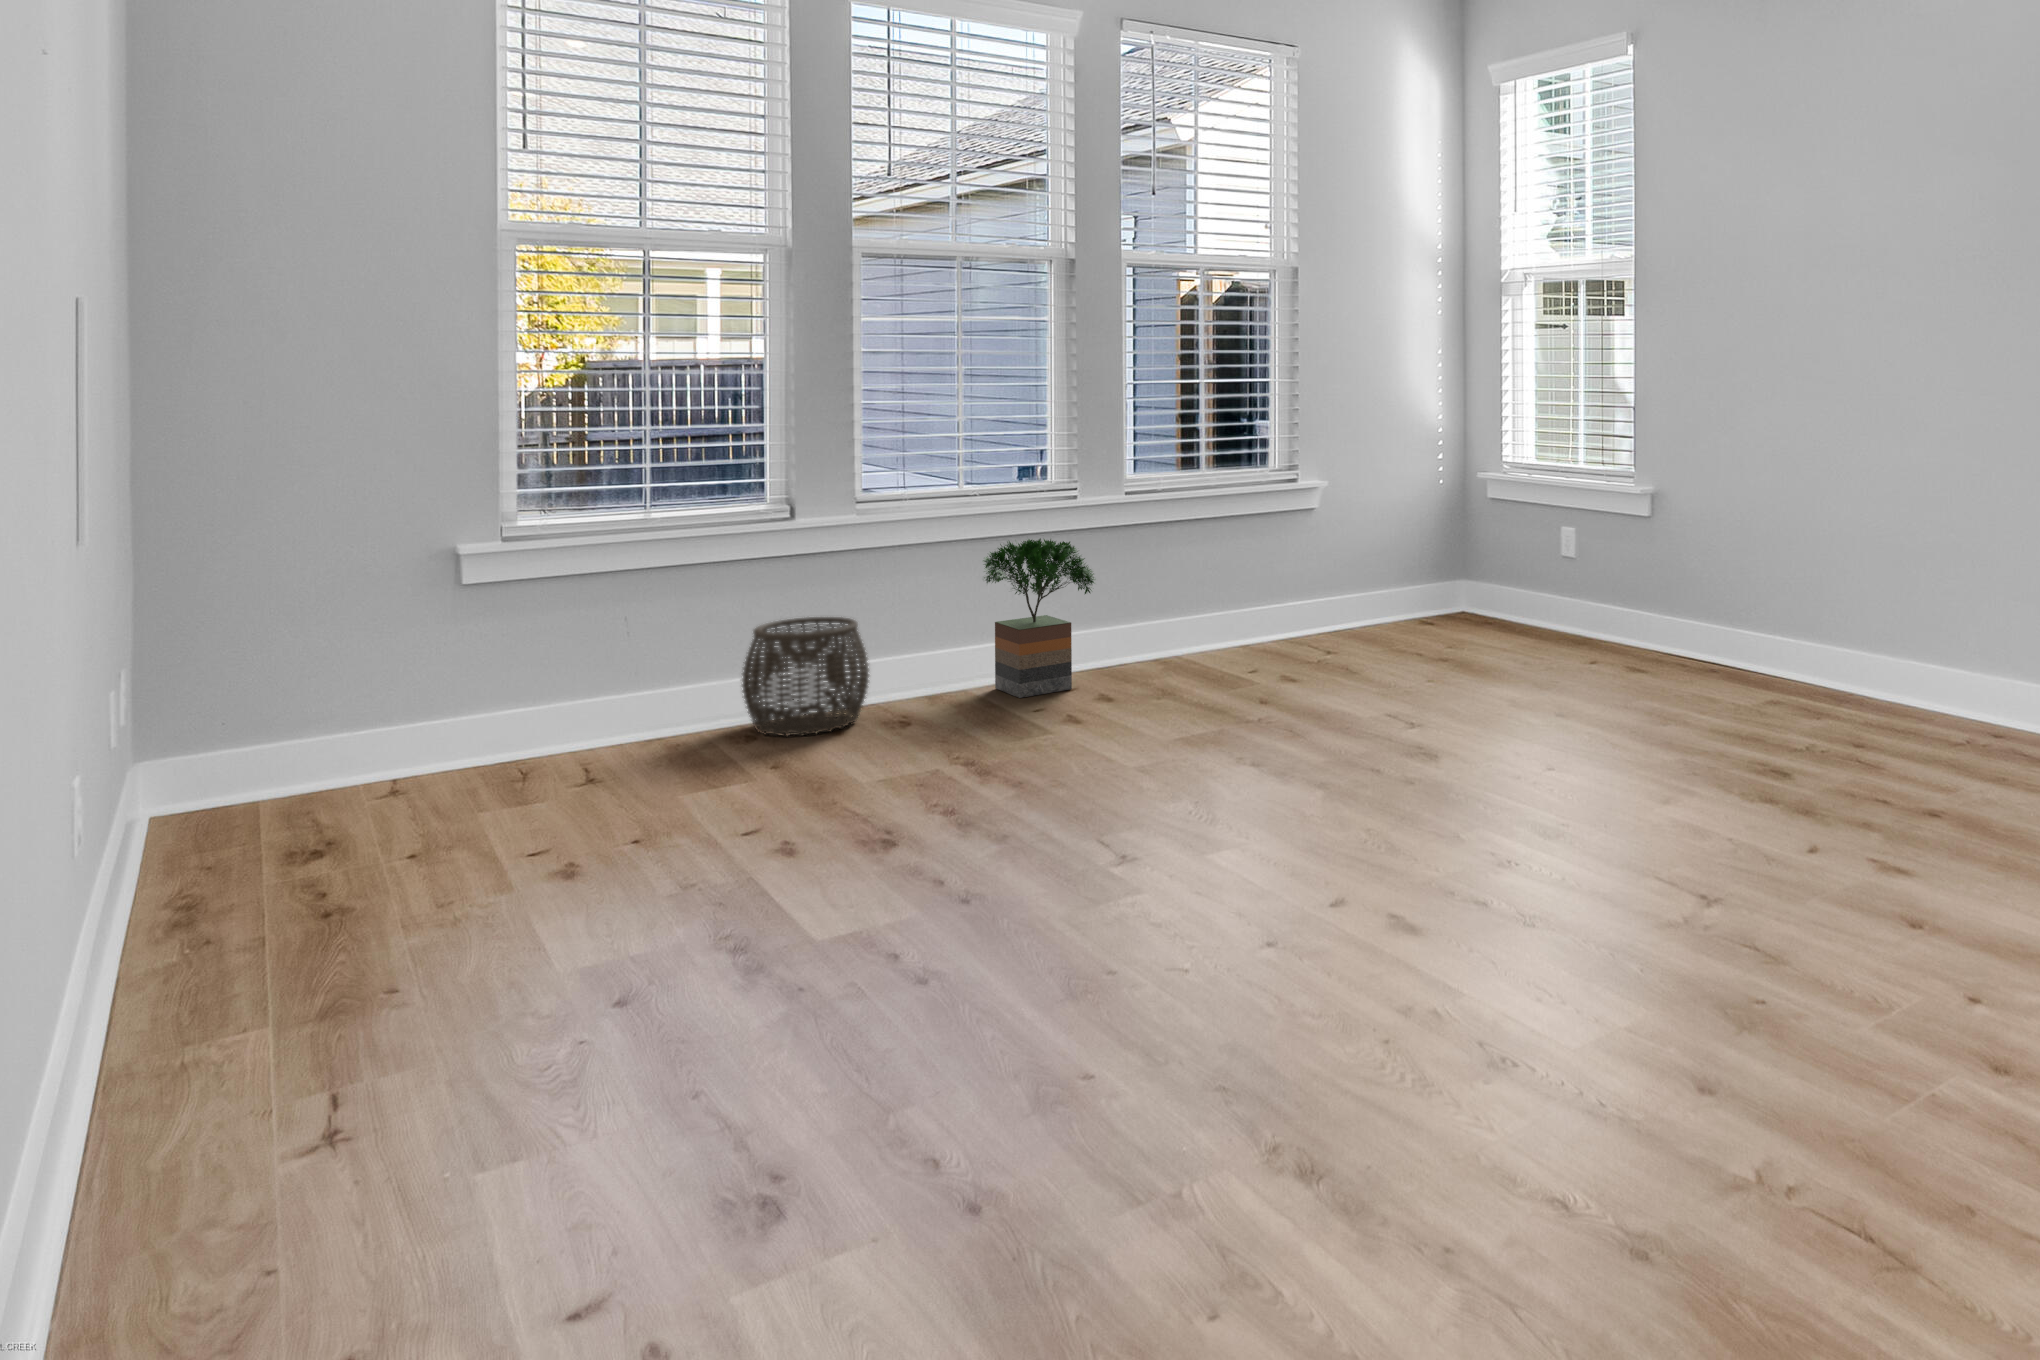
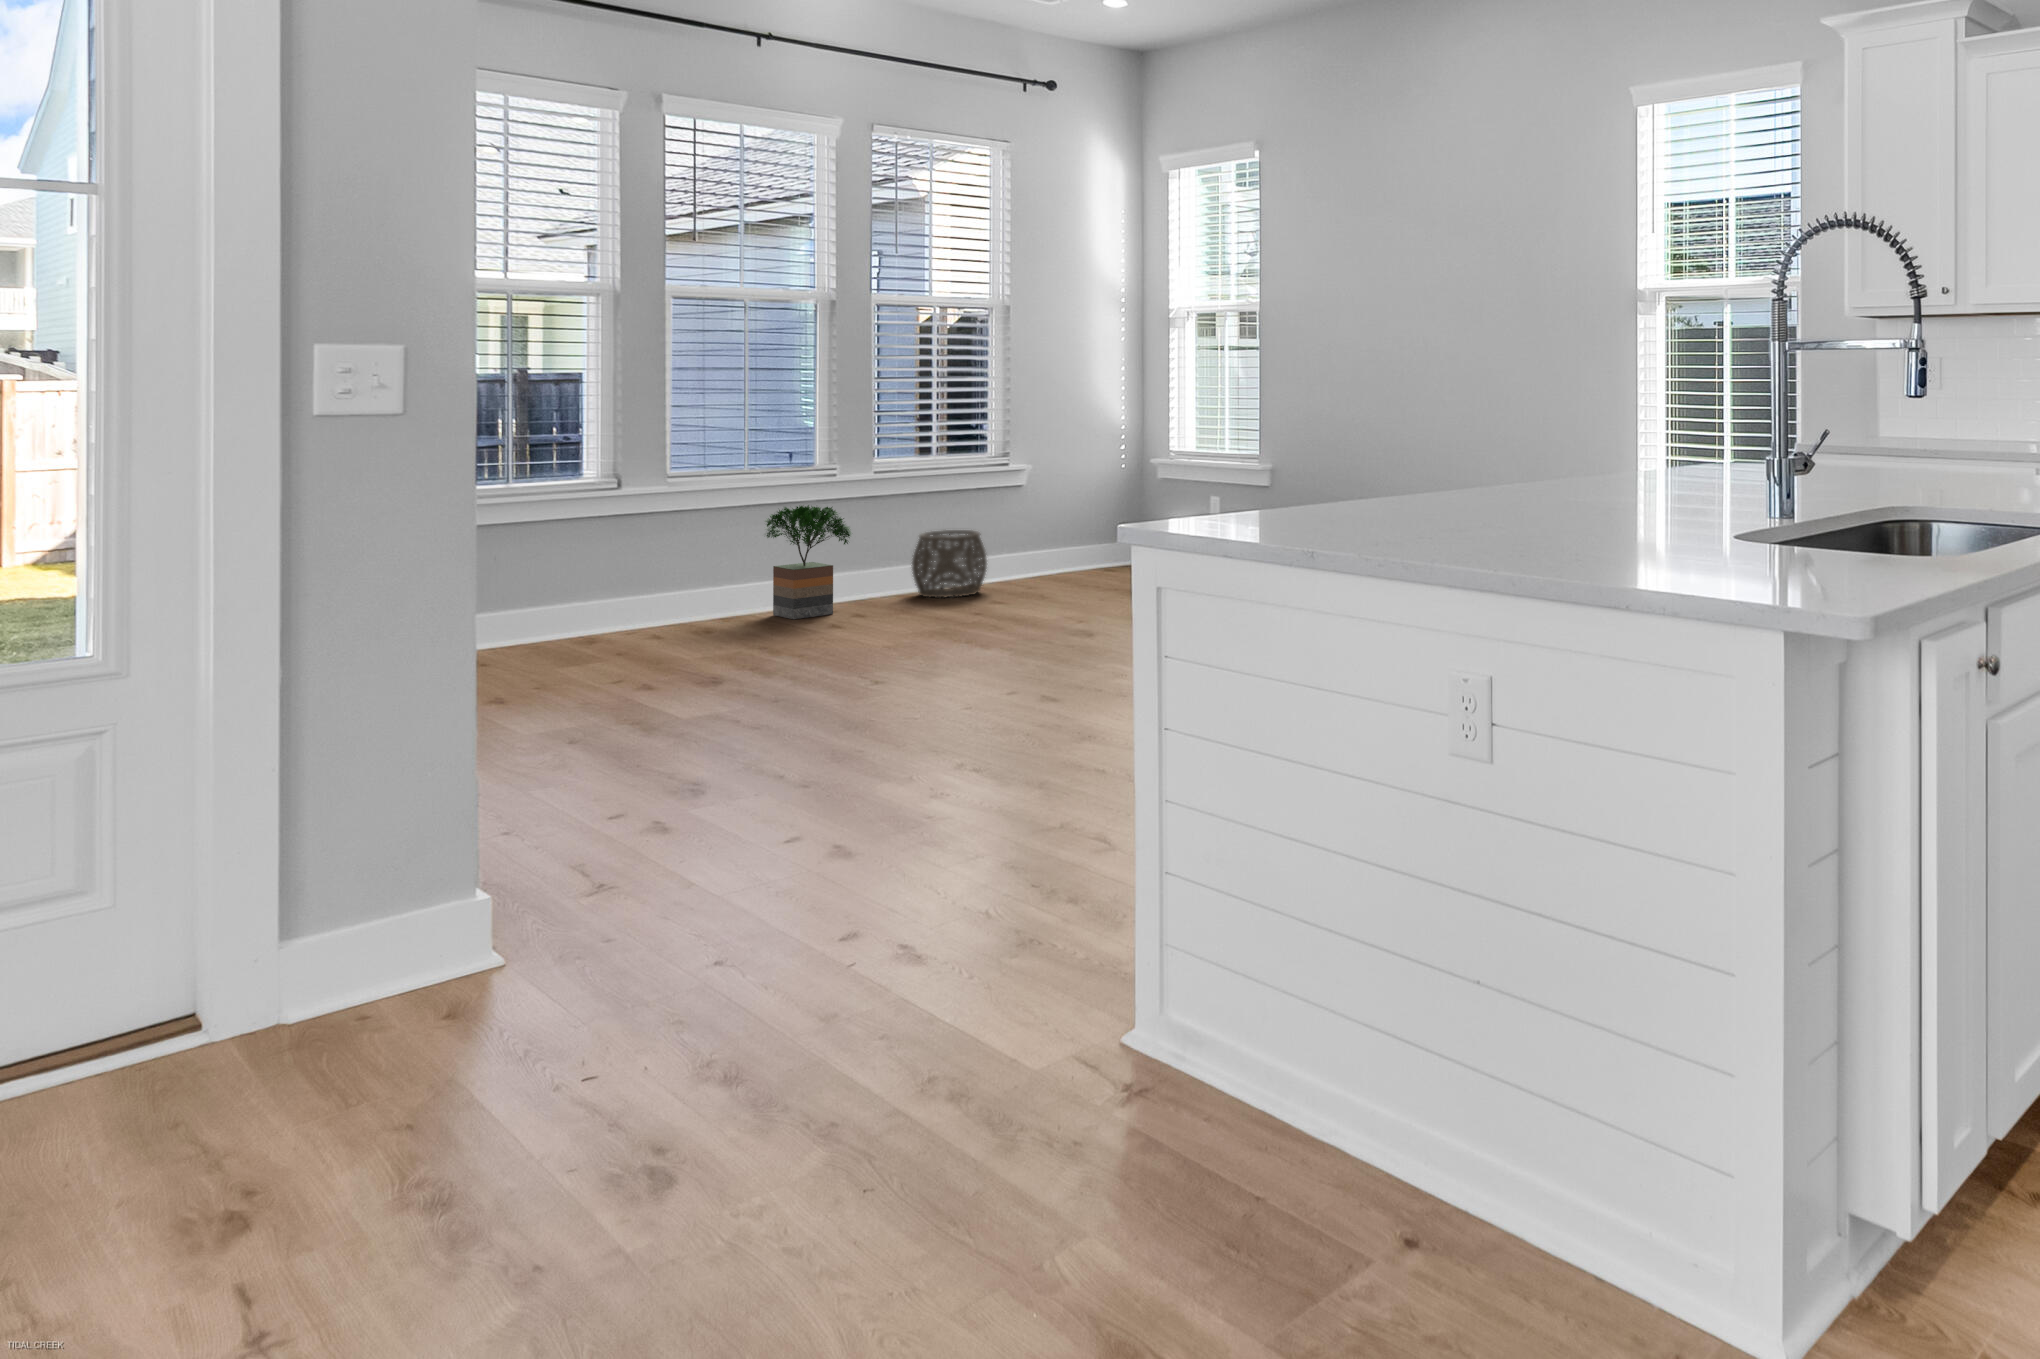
woven basket: present [742,617,869,736] -> present [911,530,987,598]

